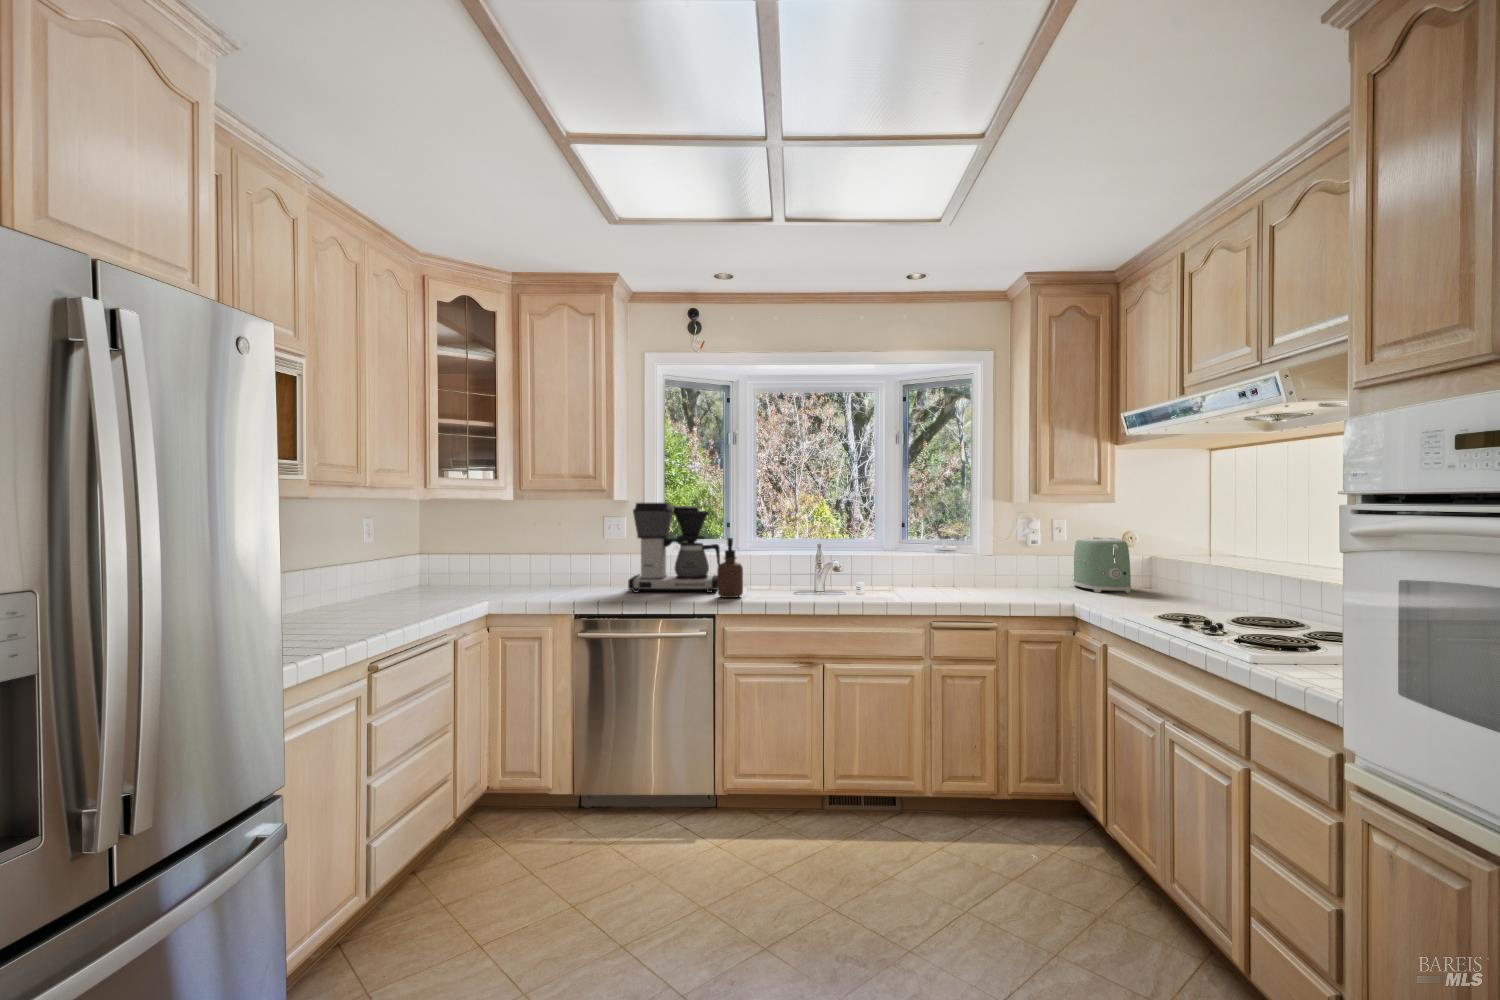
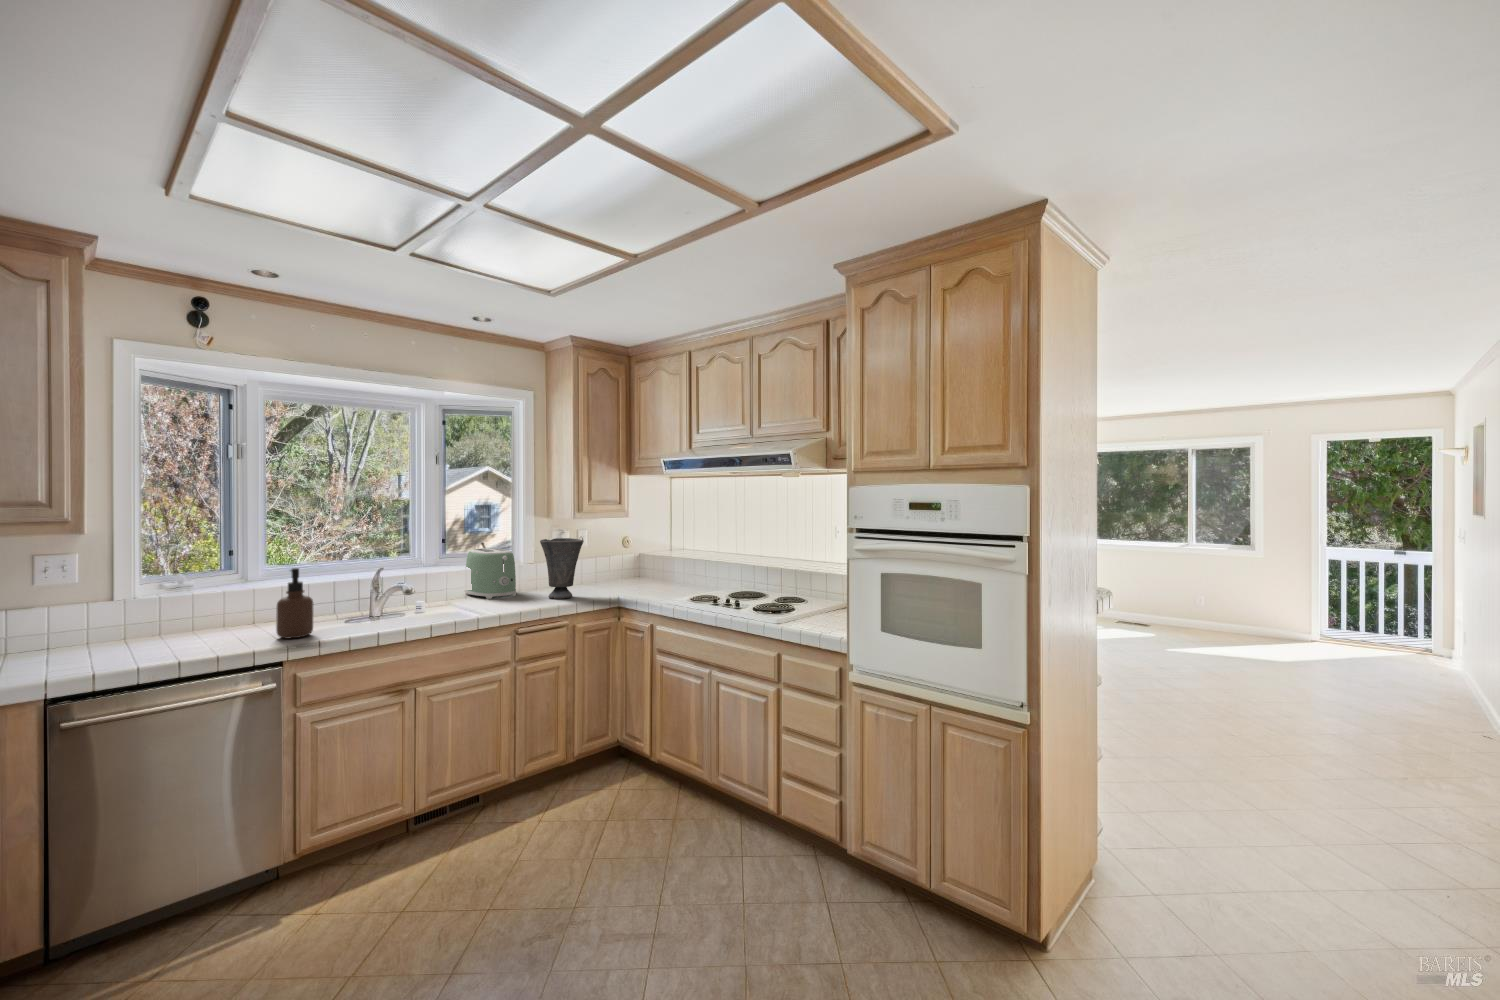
coffee maker: present [628,503,720,593] -> none [102,527,263,653]
vase: none [976,526,1030,597] -> present [540,538,584,599]
toaster: present [1073,537,1131,593] -> present [464,548,516,599]

